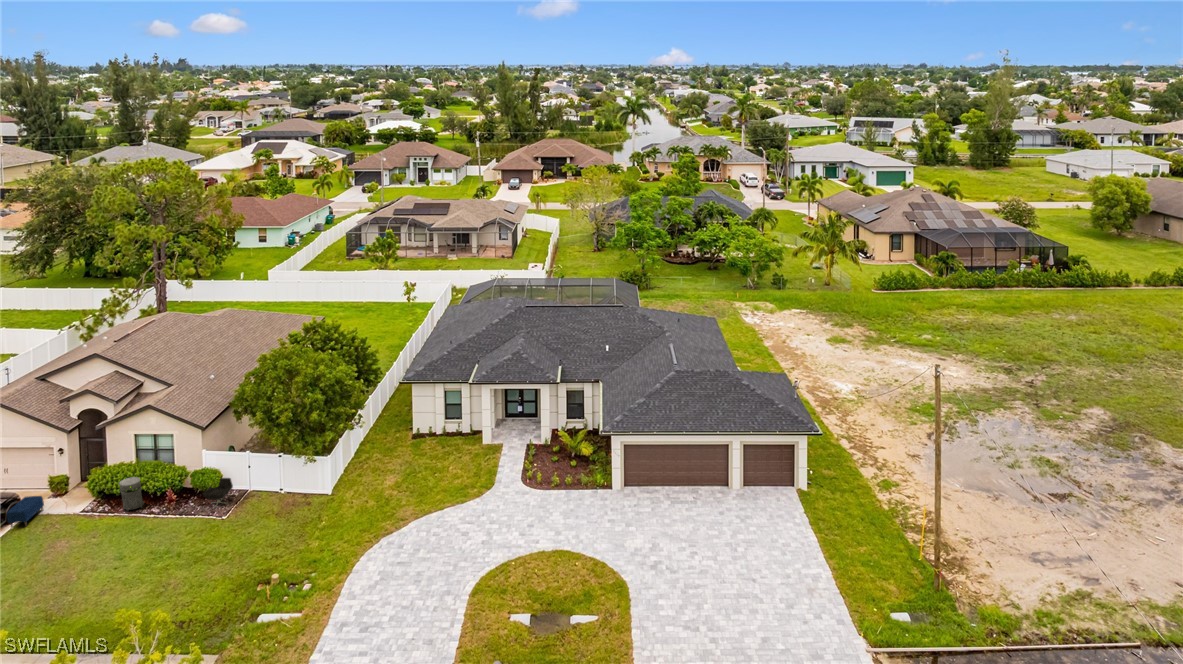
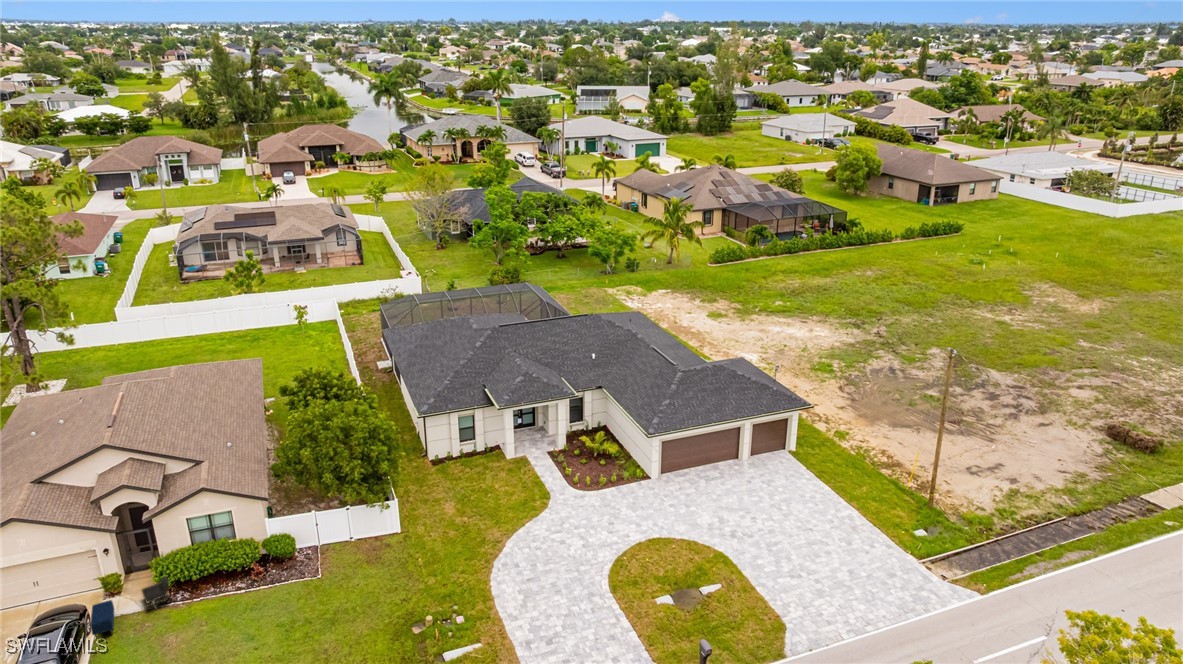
trash can: present [119,477,144,510] -> none [199,559,224,595]
lounge chair: present [203,478,233,504] -> present [142,577,169,608]

